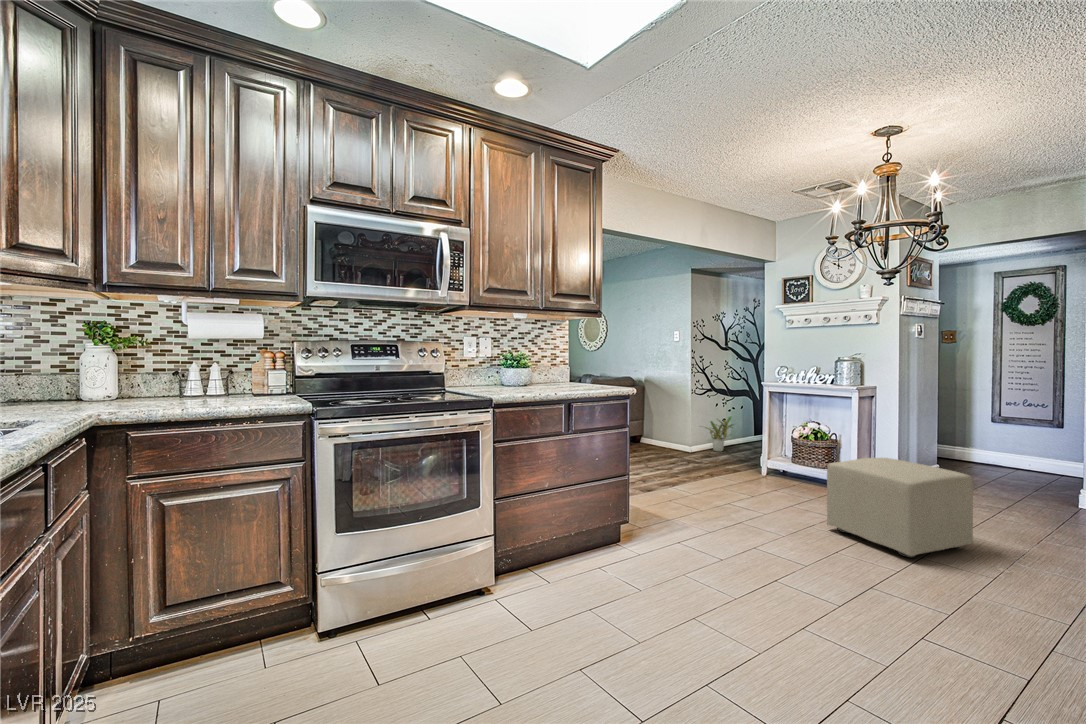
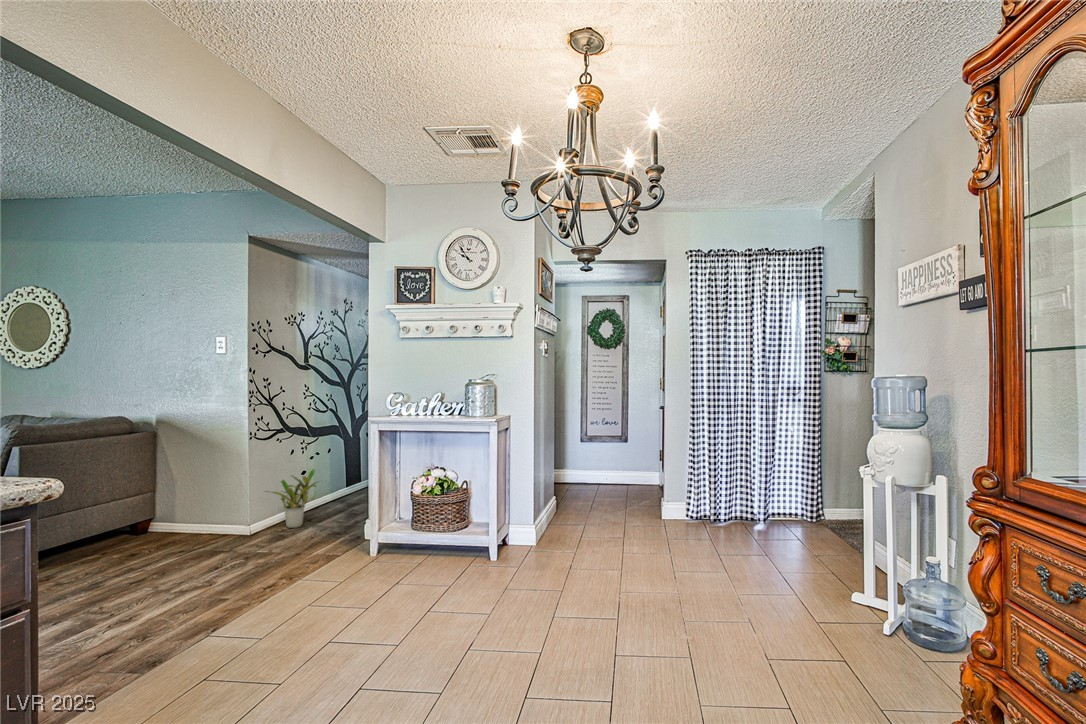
ottoman: present [827,458,973,558] -> none [488,515,642,660]

